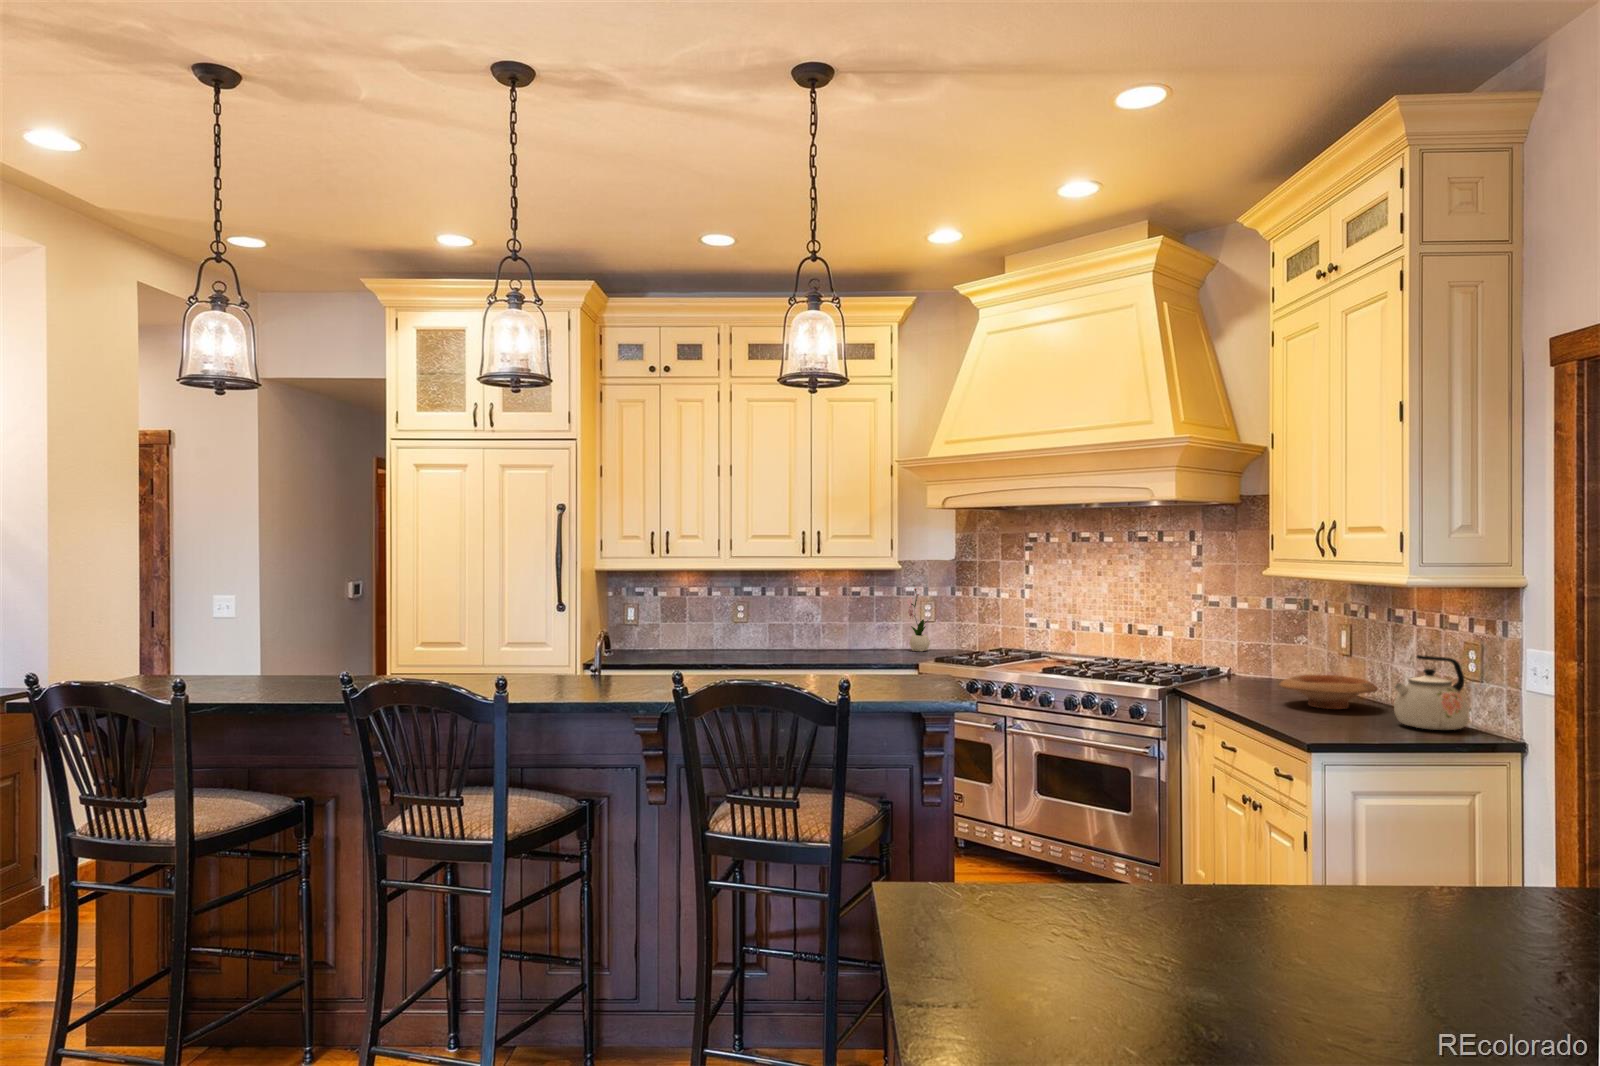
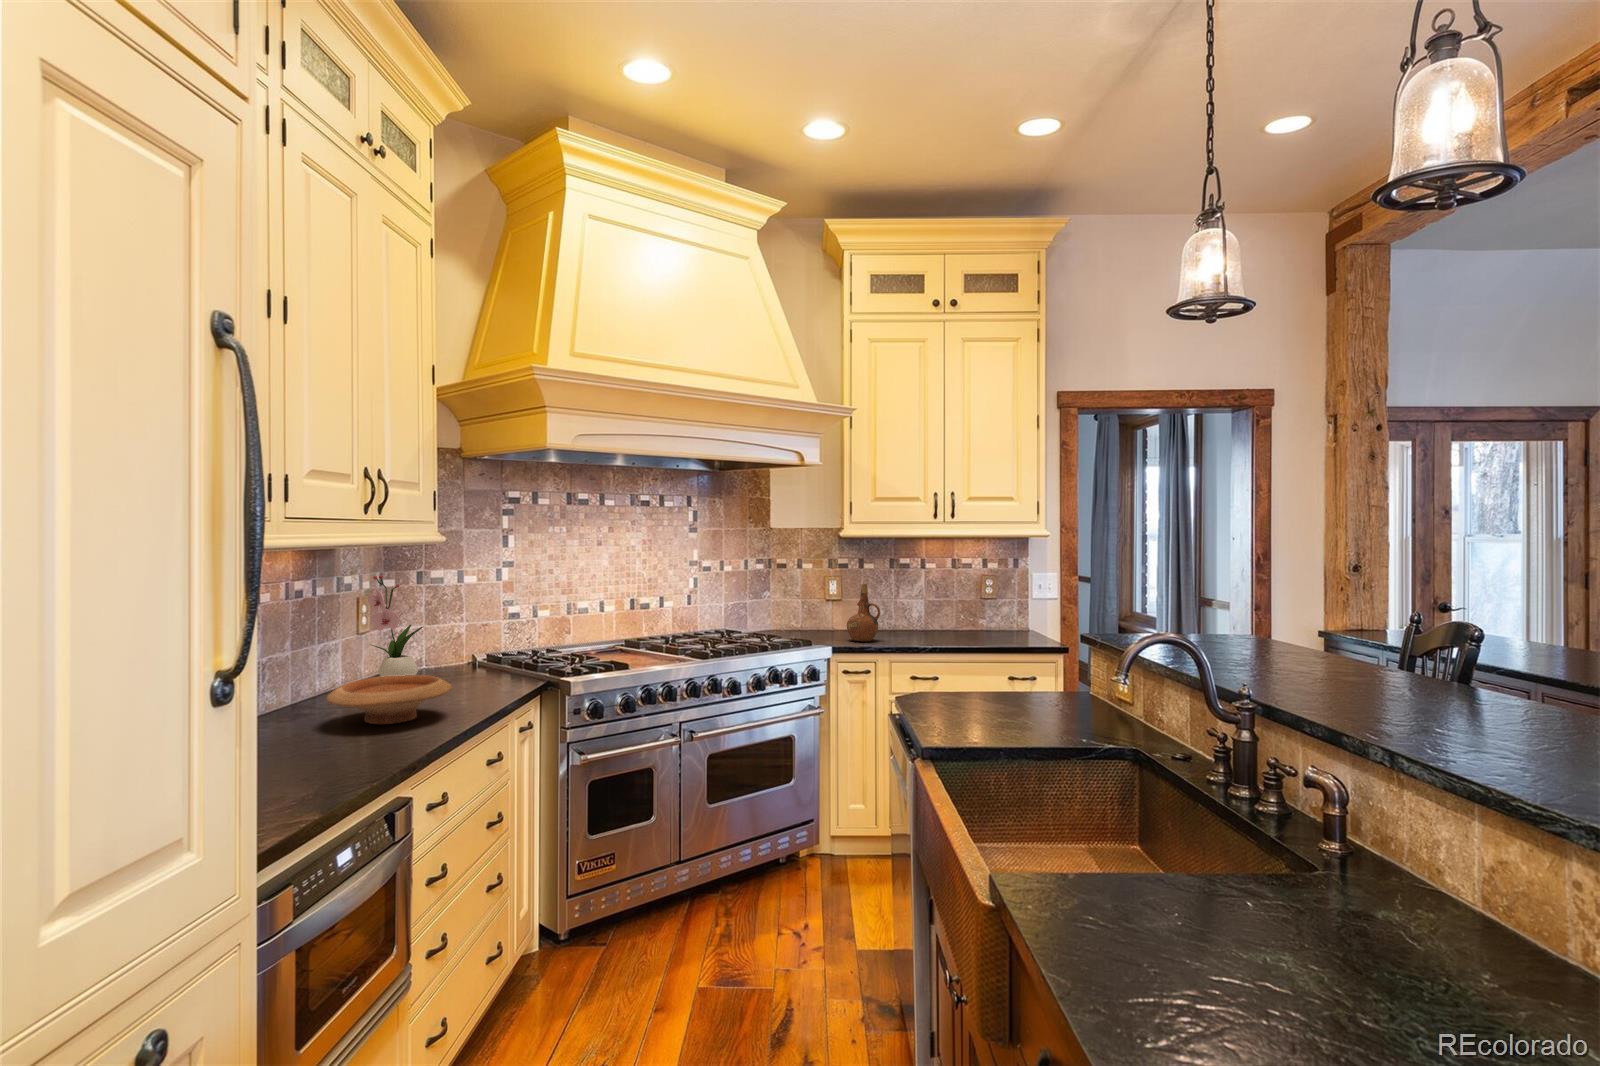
ceramic pitcher: none [1206,629,1246,696] -> present [847,584,880,641]
kettle: present [1394,655,1469,730] -> none [964,586,1003,632]
wooden bowl: present [1280,675,1378,709] -> present [327,675,452,724]

